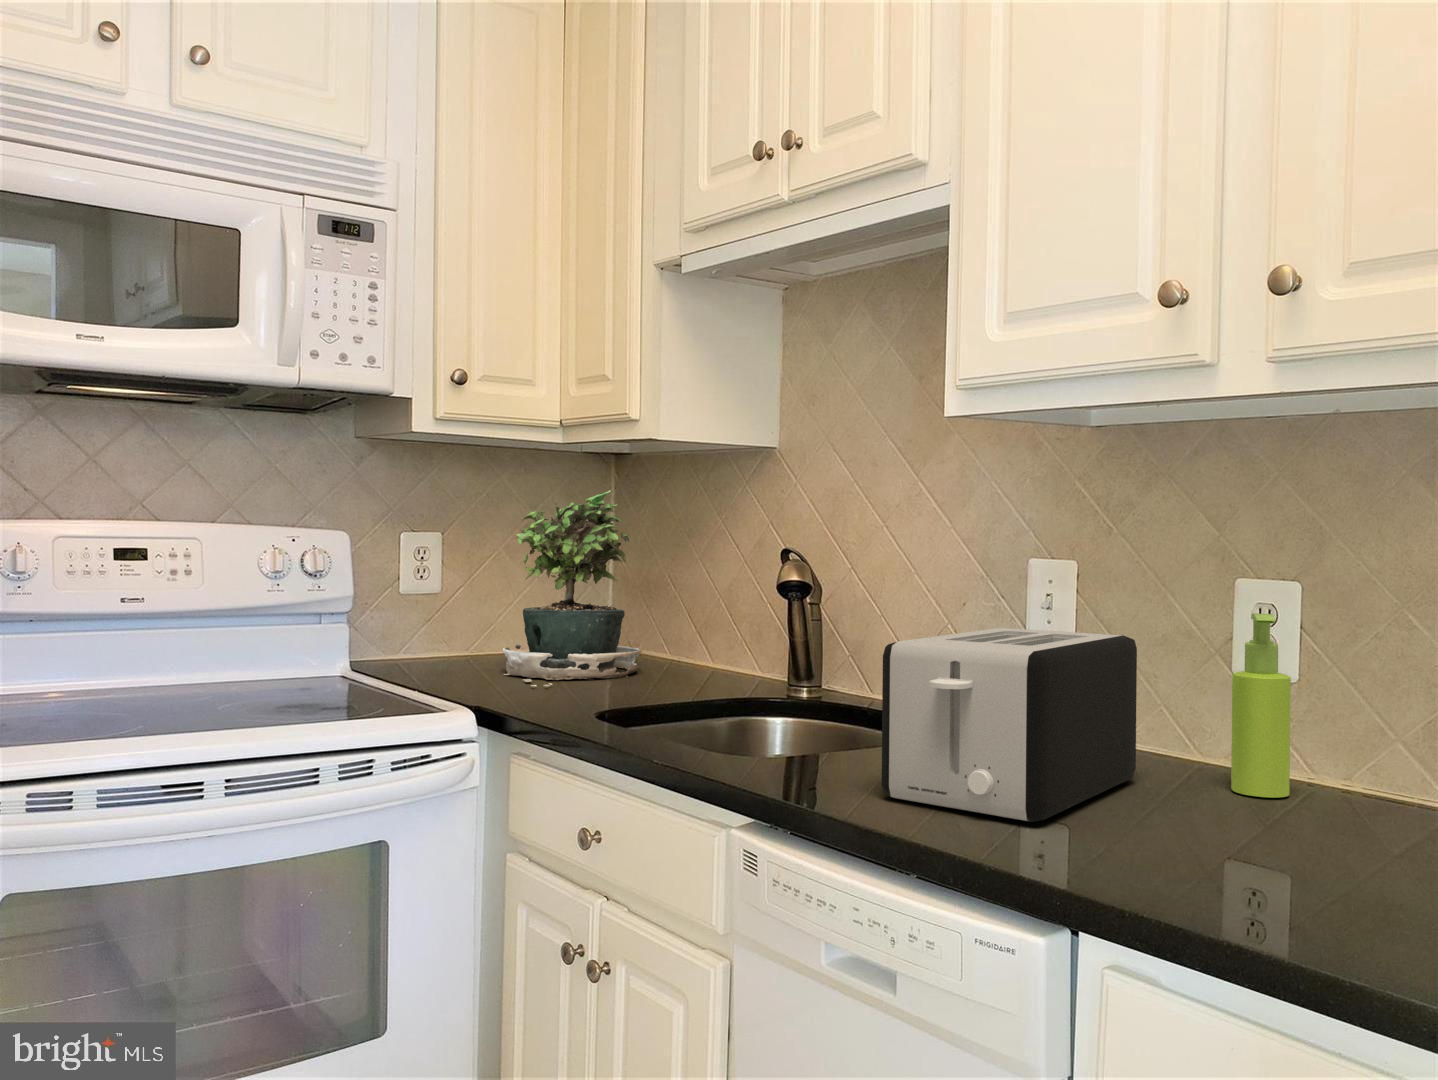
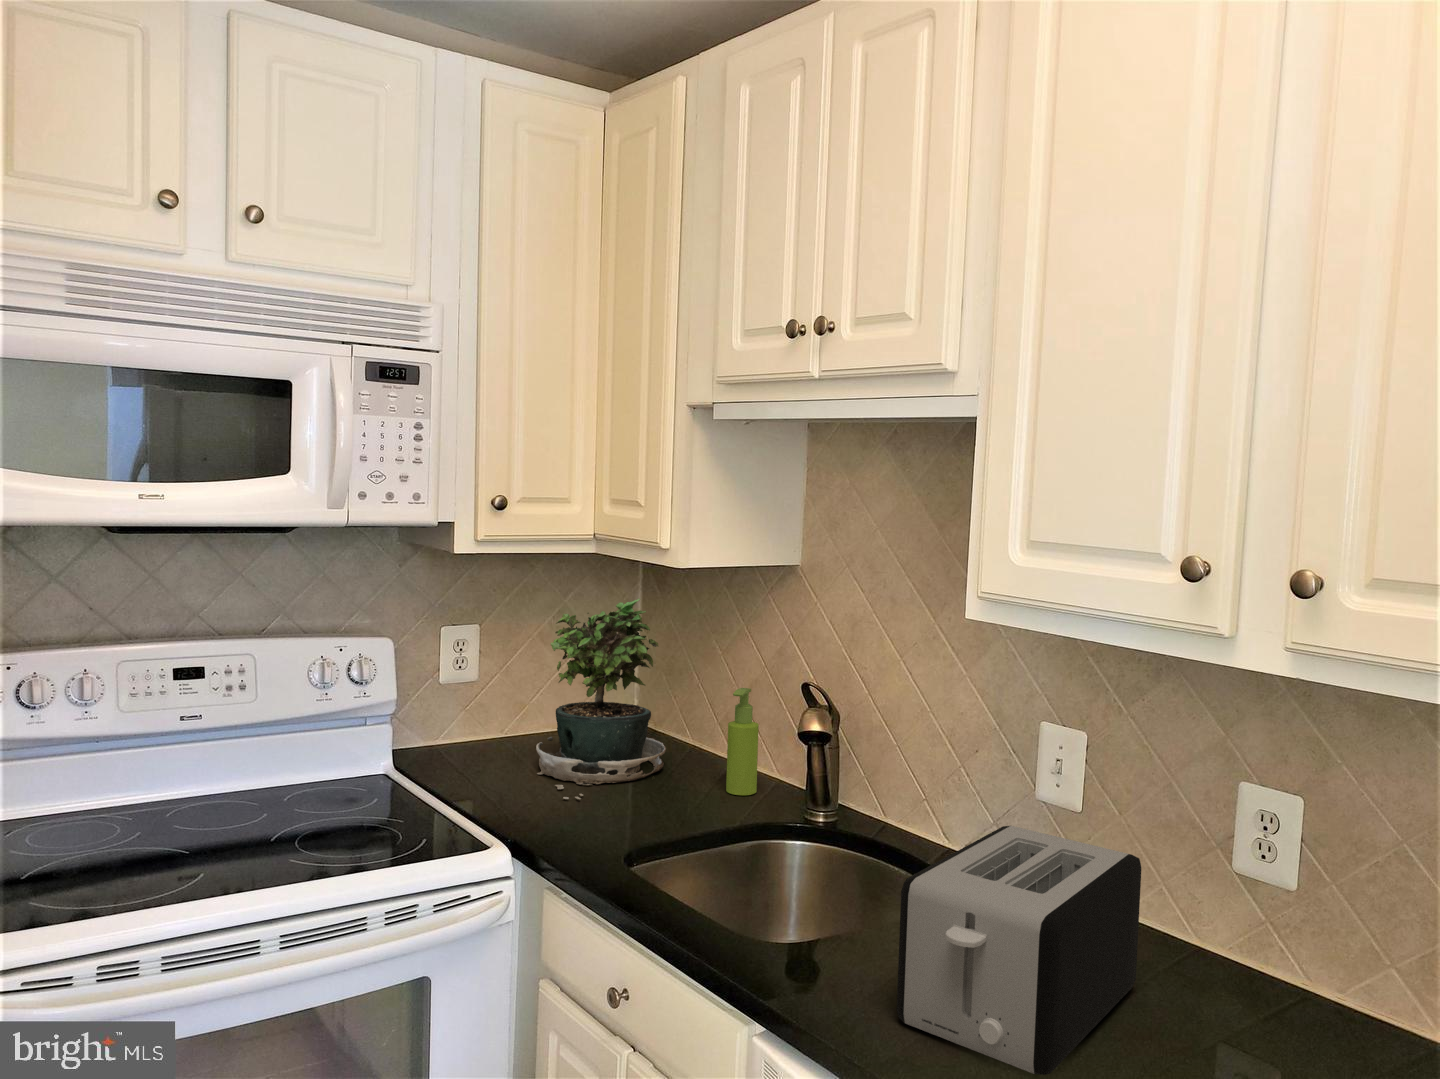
soap dispenser: present [1231,613,1291,798] -> present [726,688,759,795]

